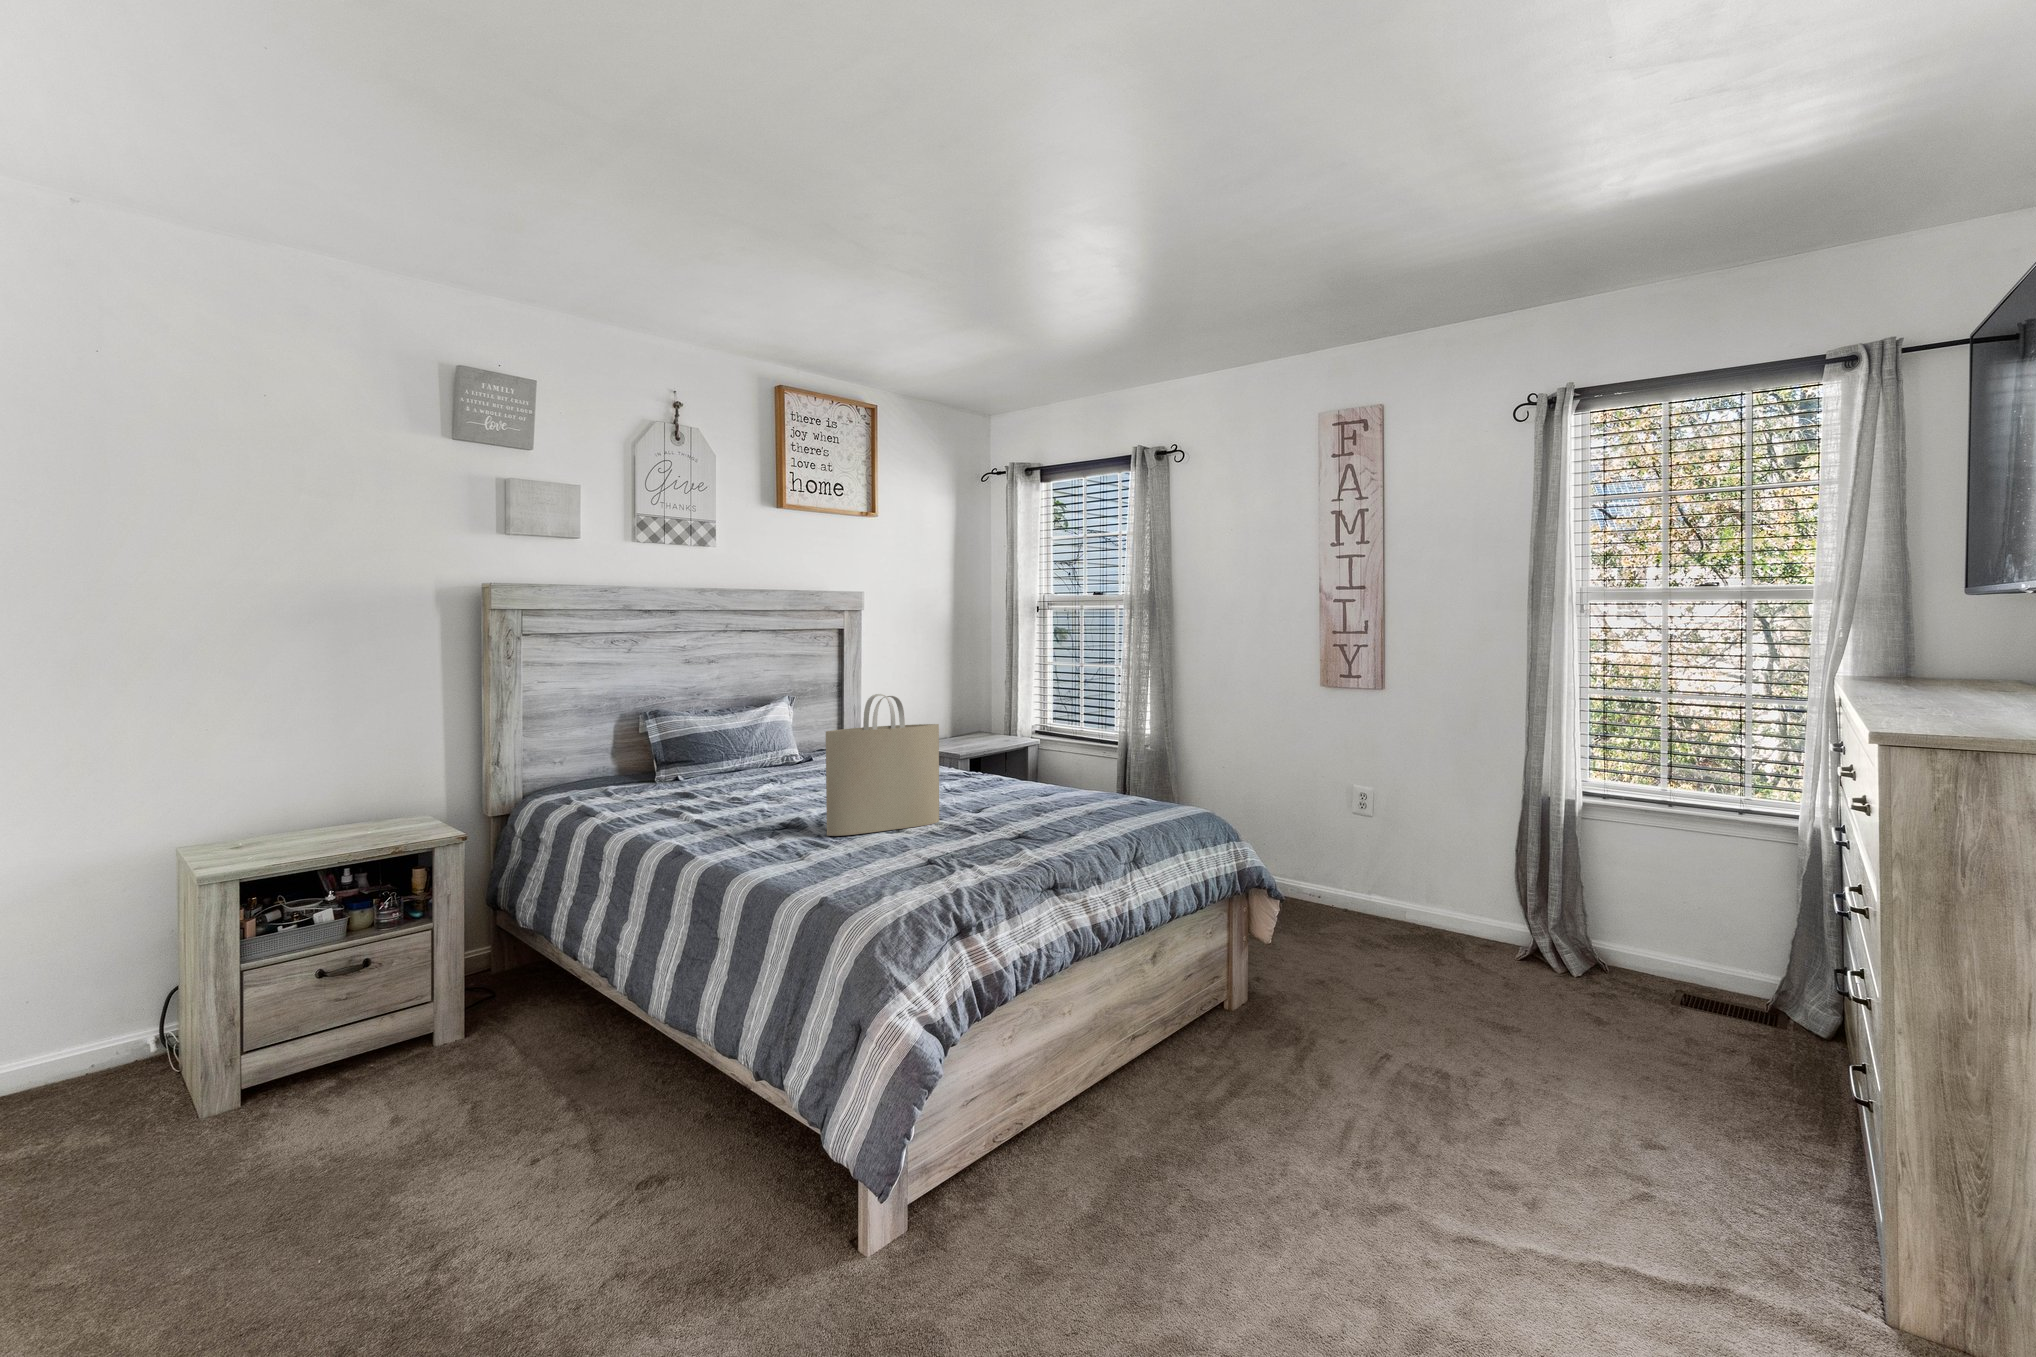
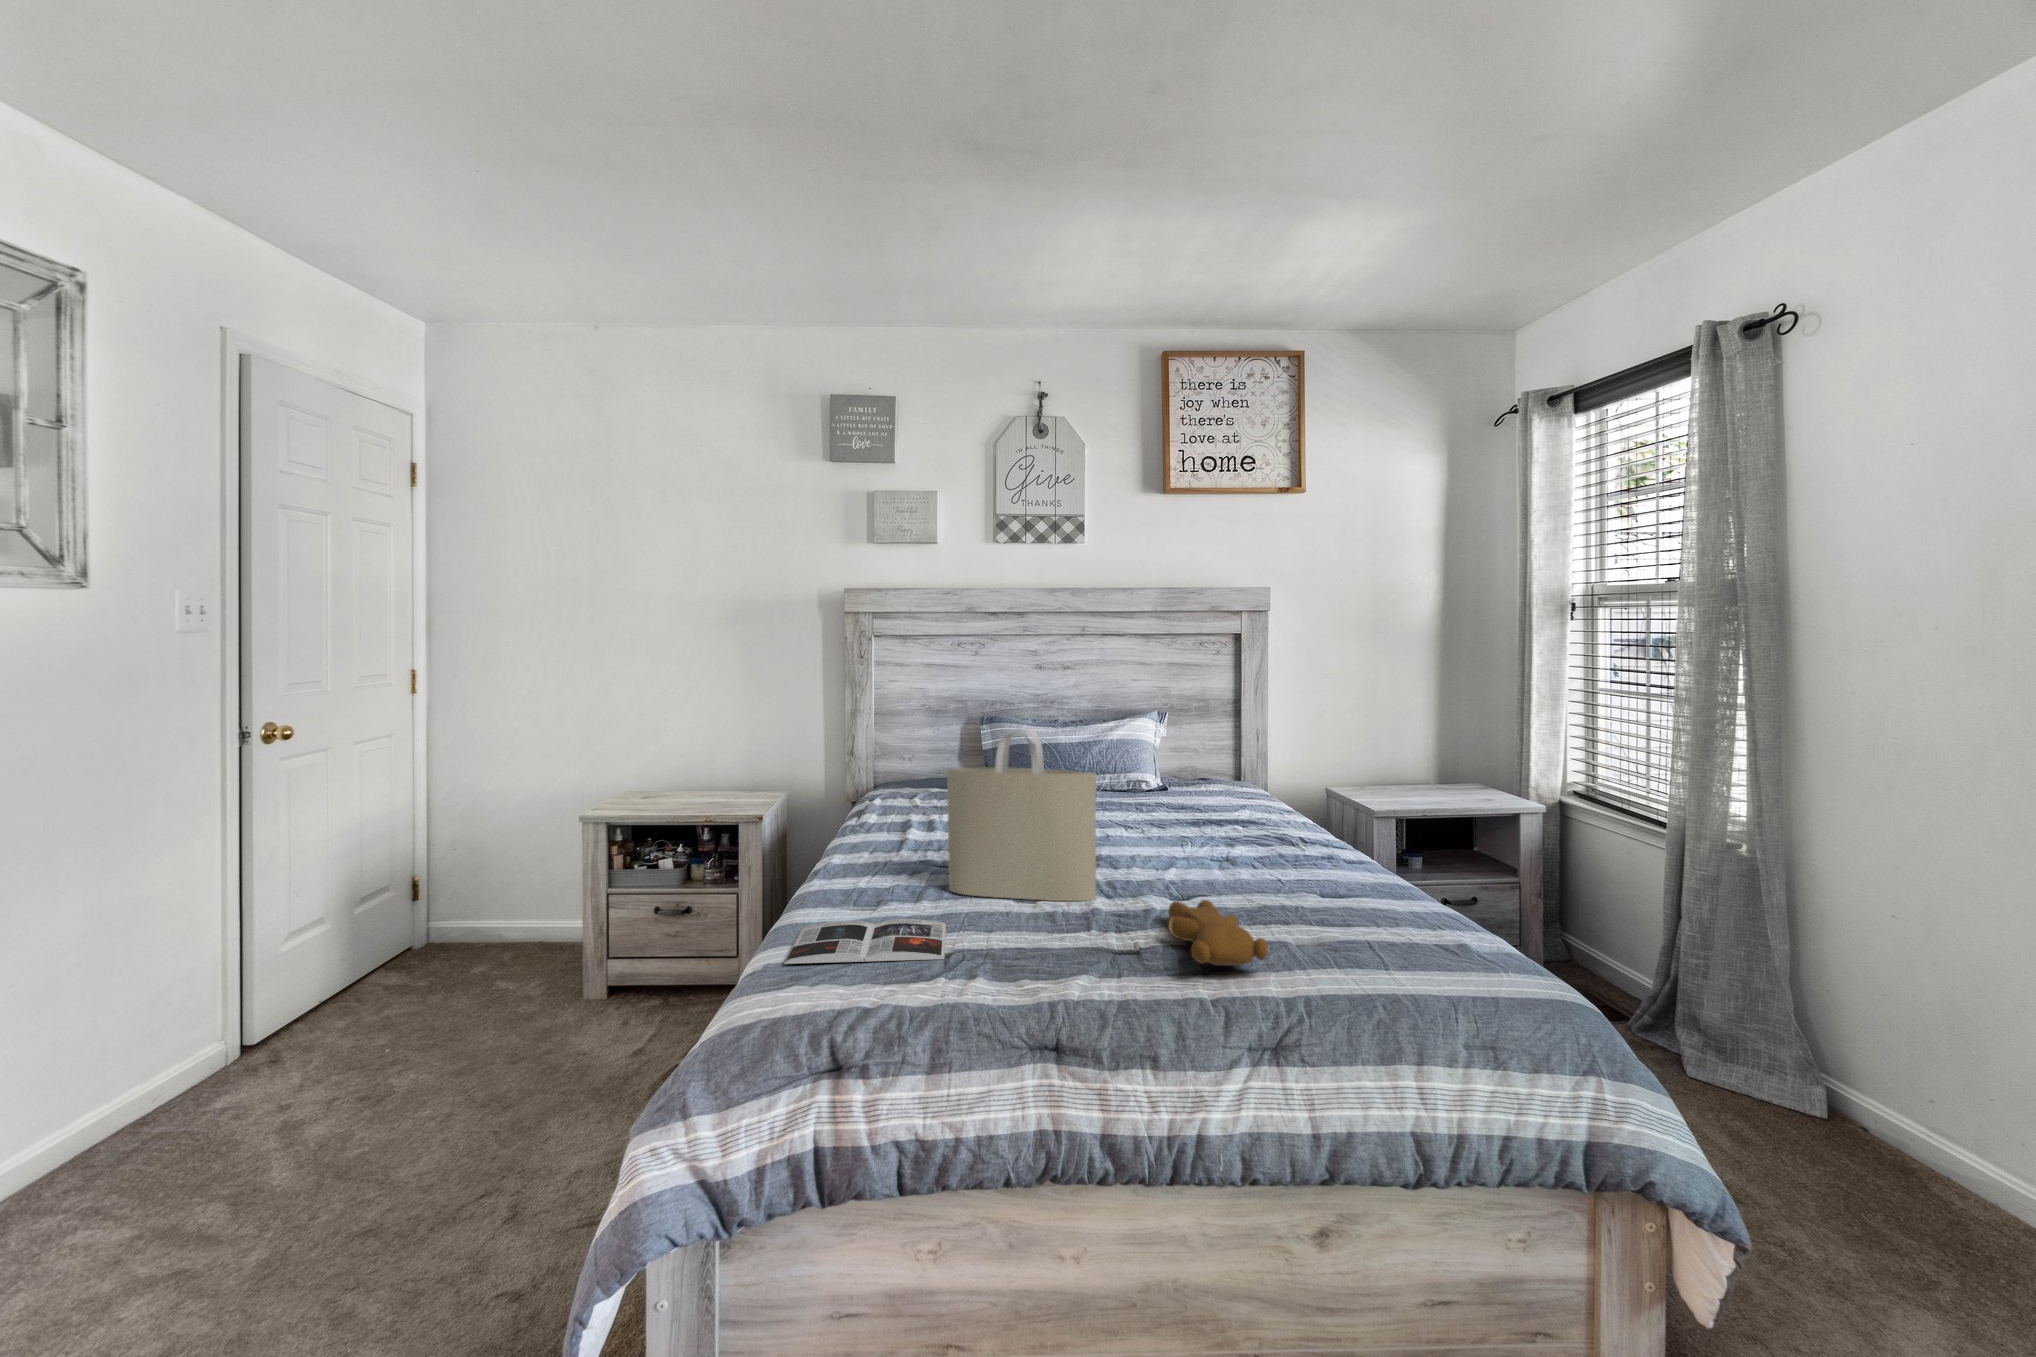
teddy bear: none [1010,802,1119,832] -> present [1168,900,1268,966]
magazine: none [774,850,925,890] -> present [784,919,946,964]

